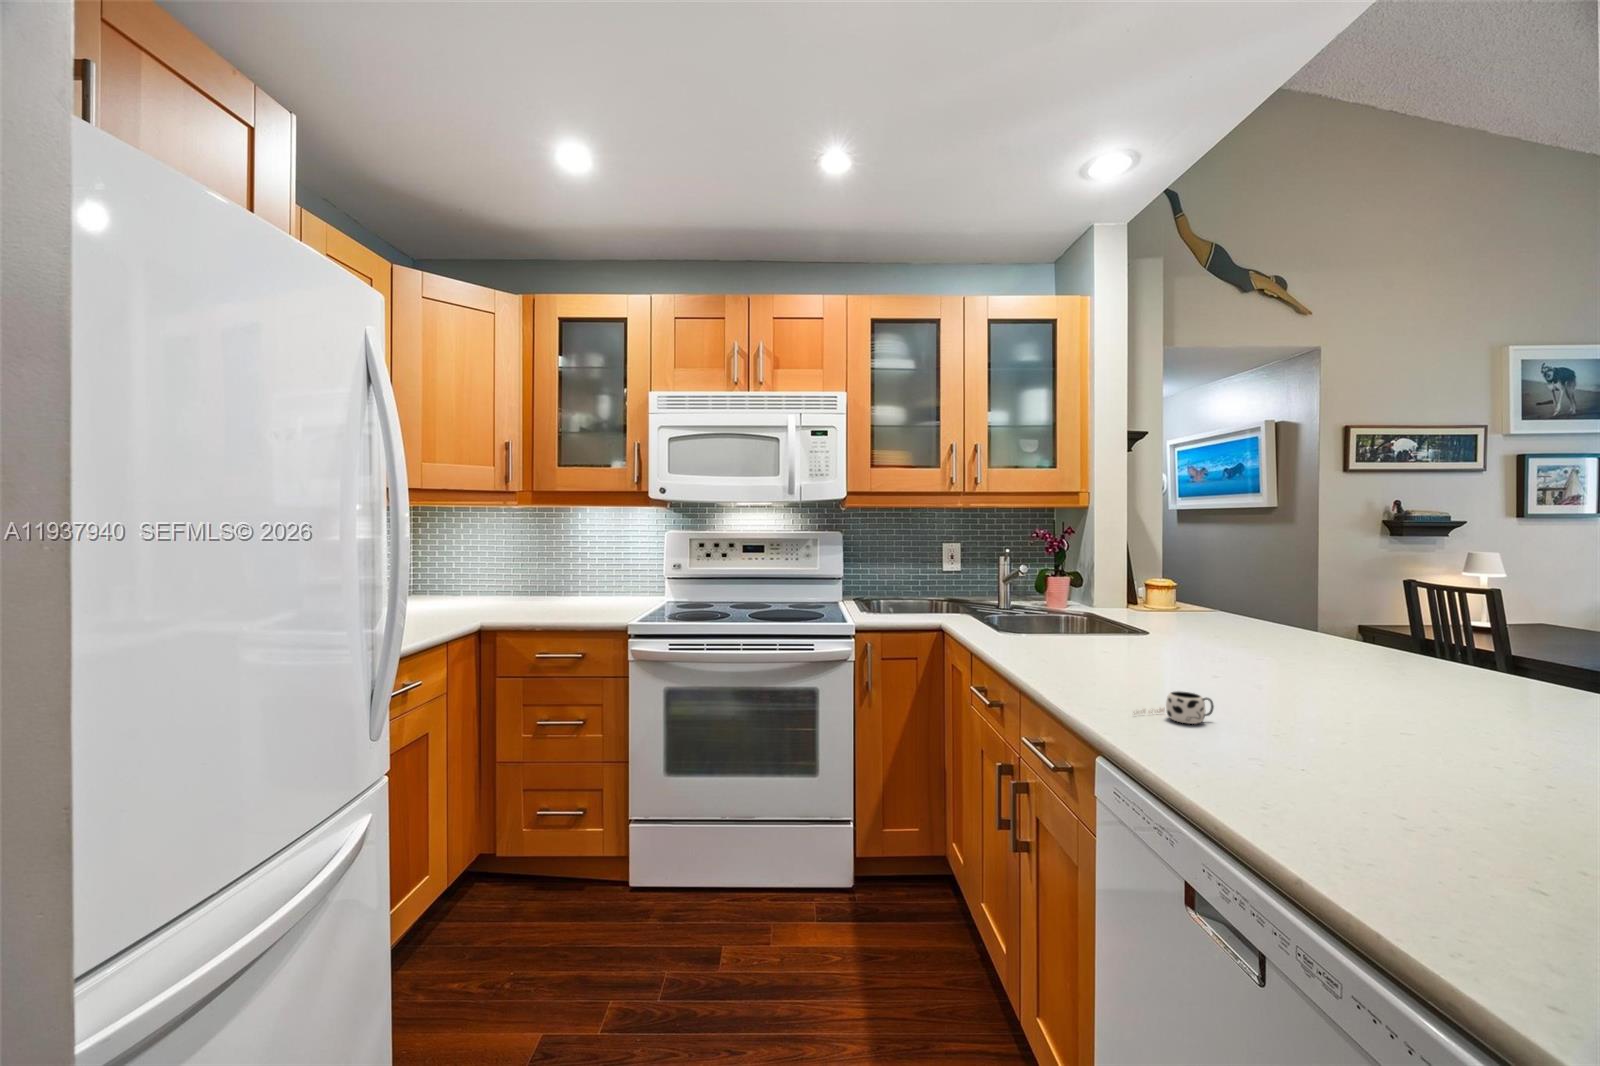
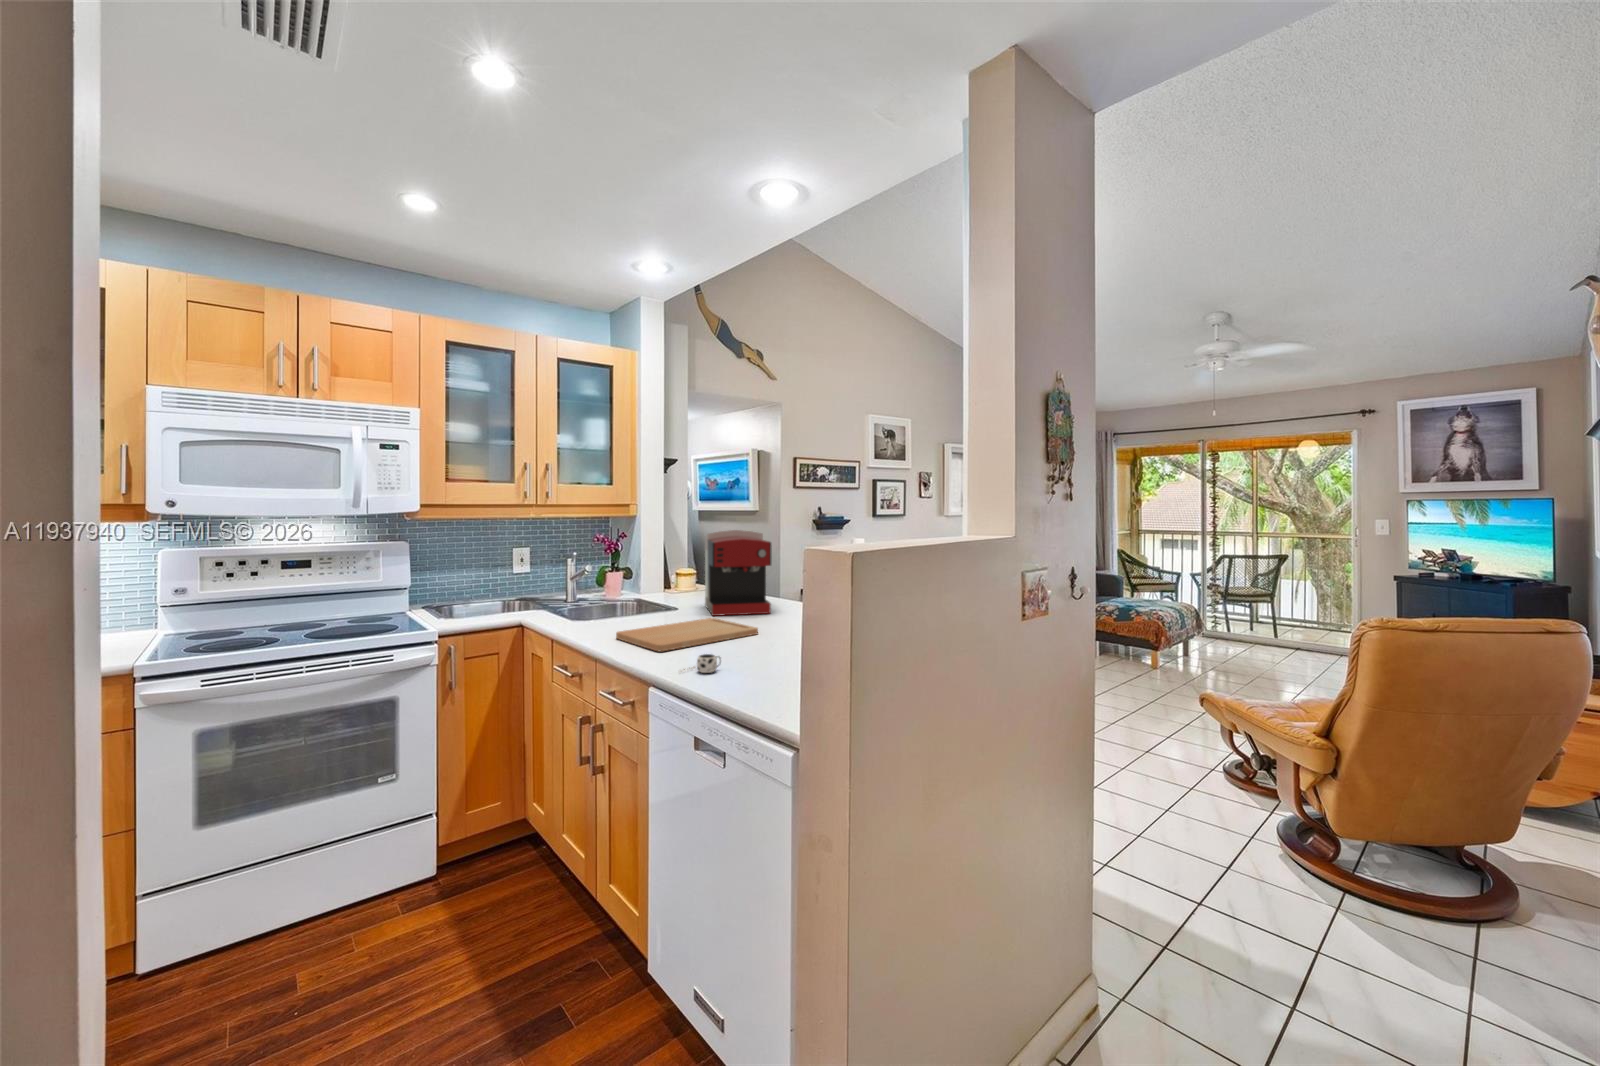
coffee maker: none [1188,516,1311,647] -> present [705,530,772,616]
cutting board: none [1046,642,1287,679] -> present [616,618,758,651]

